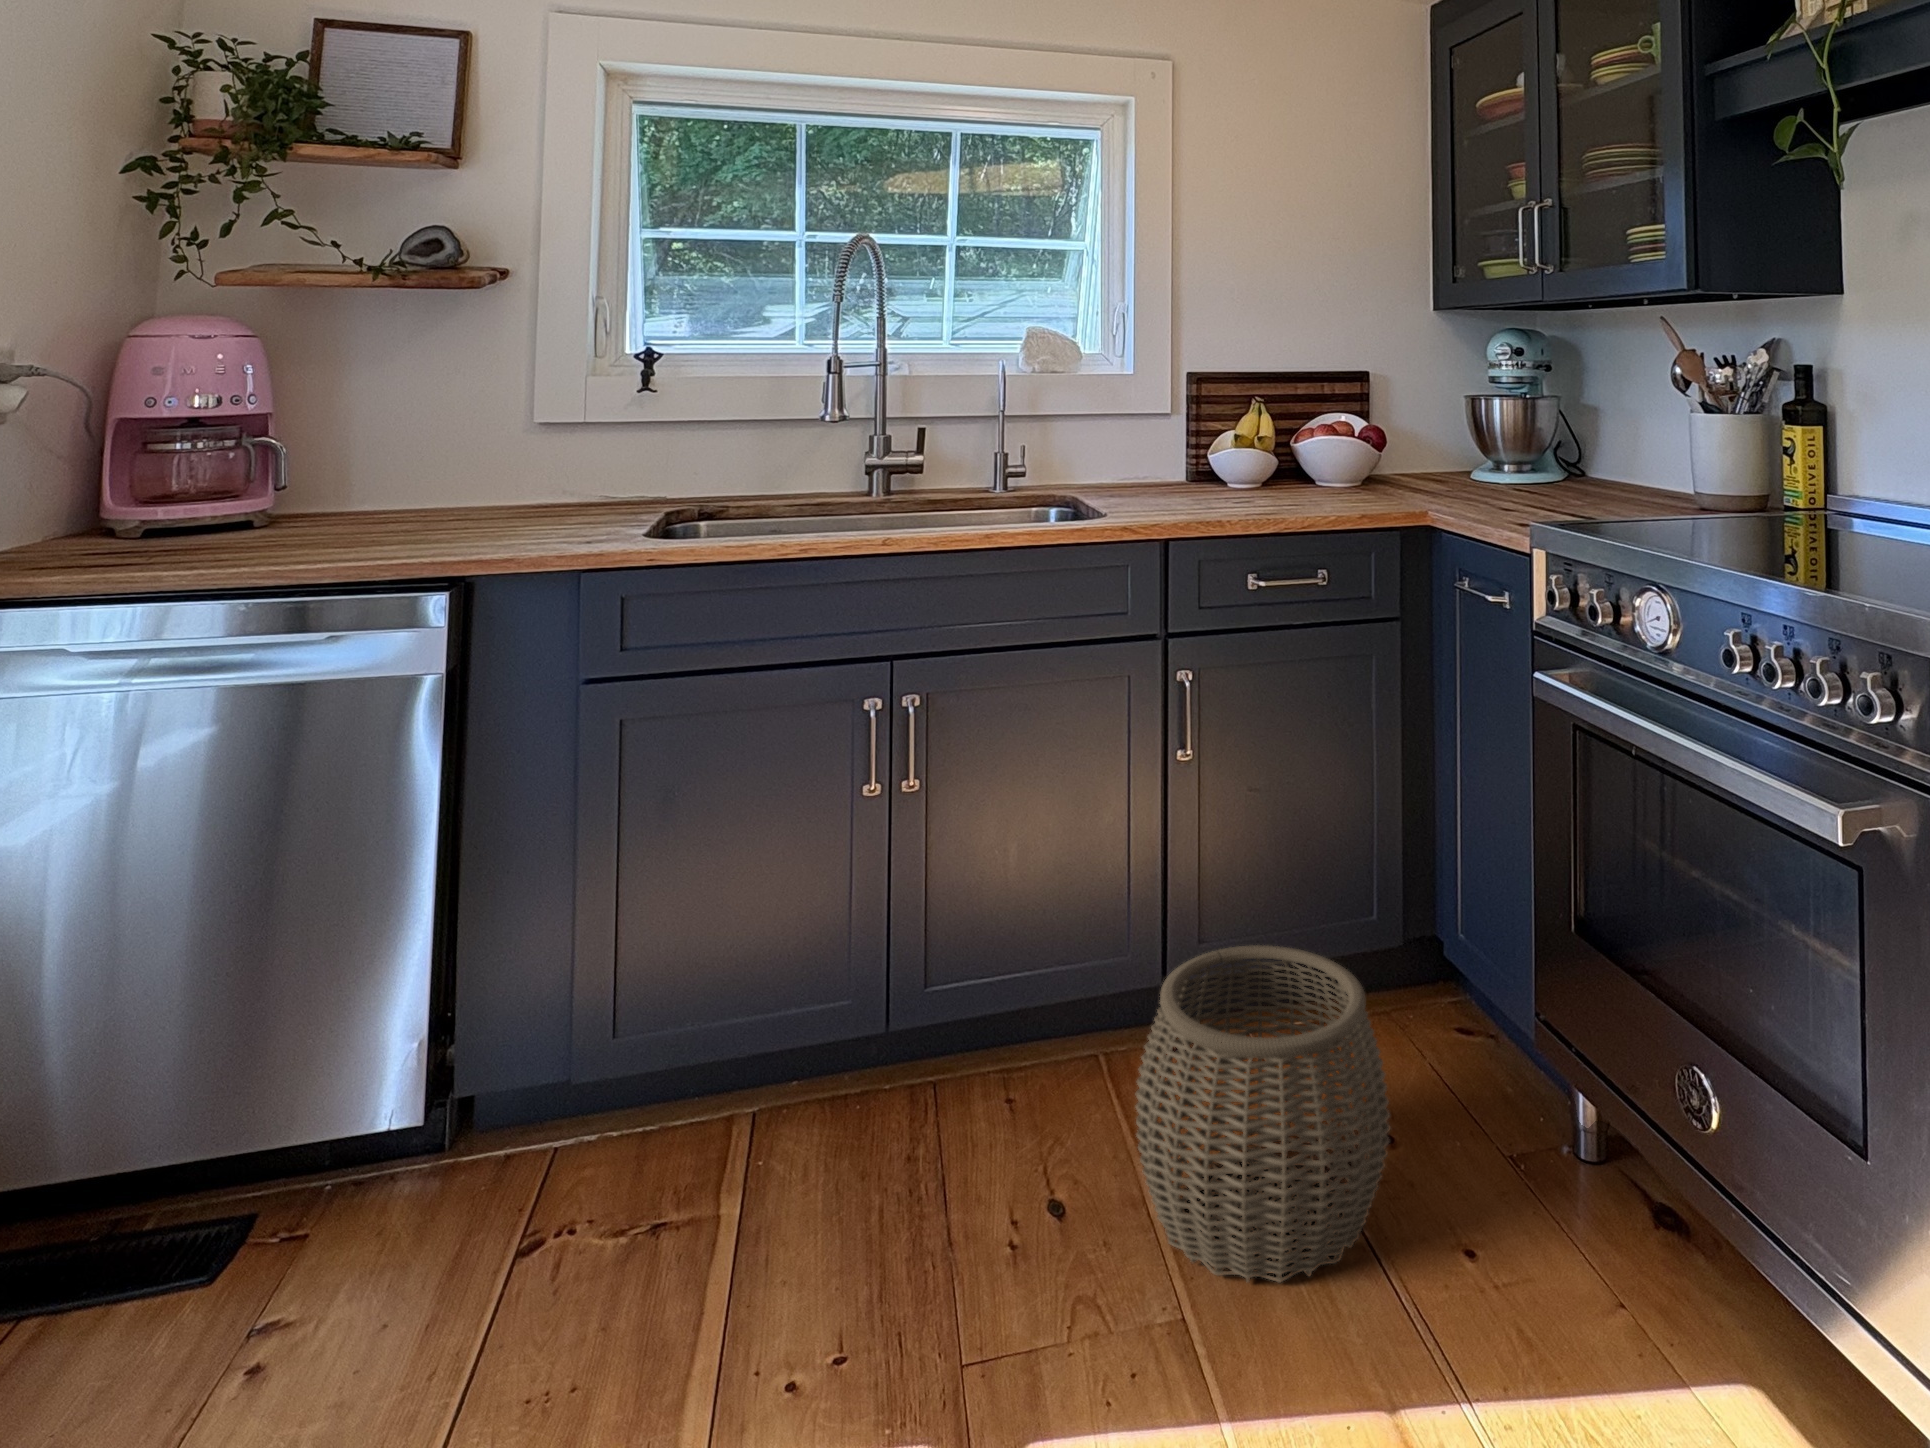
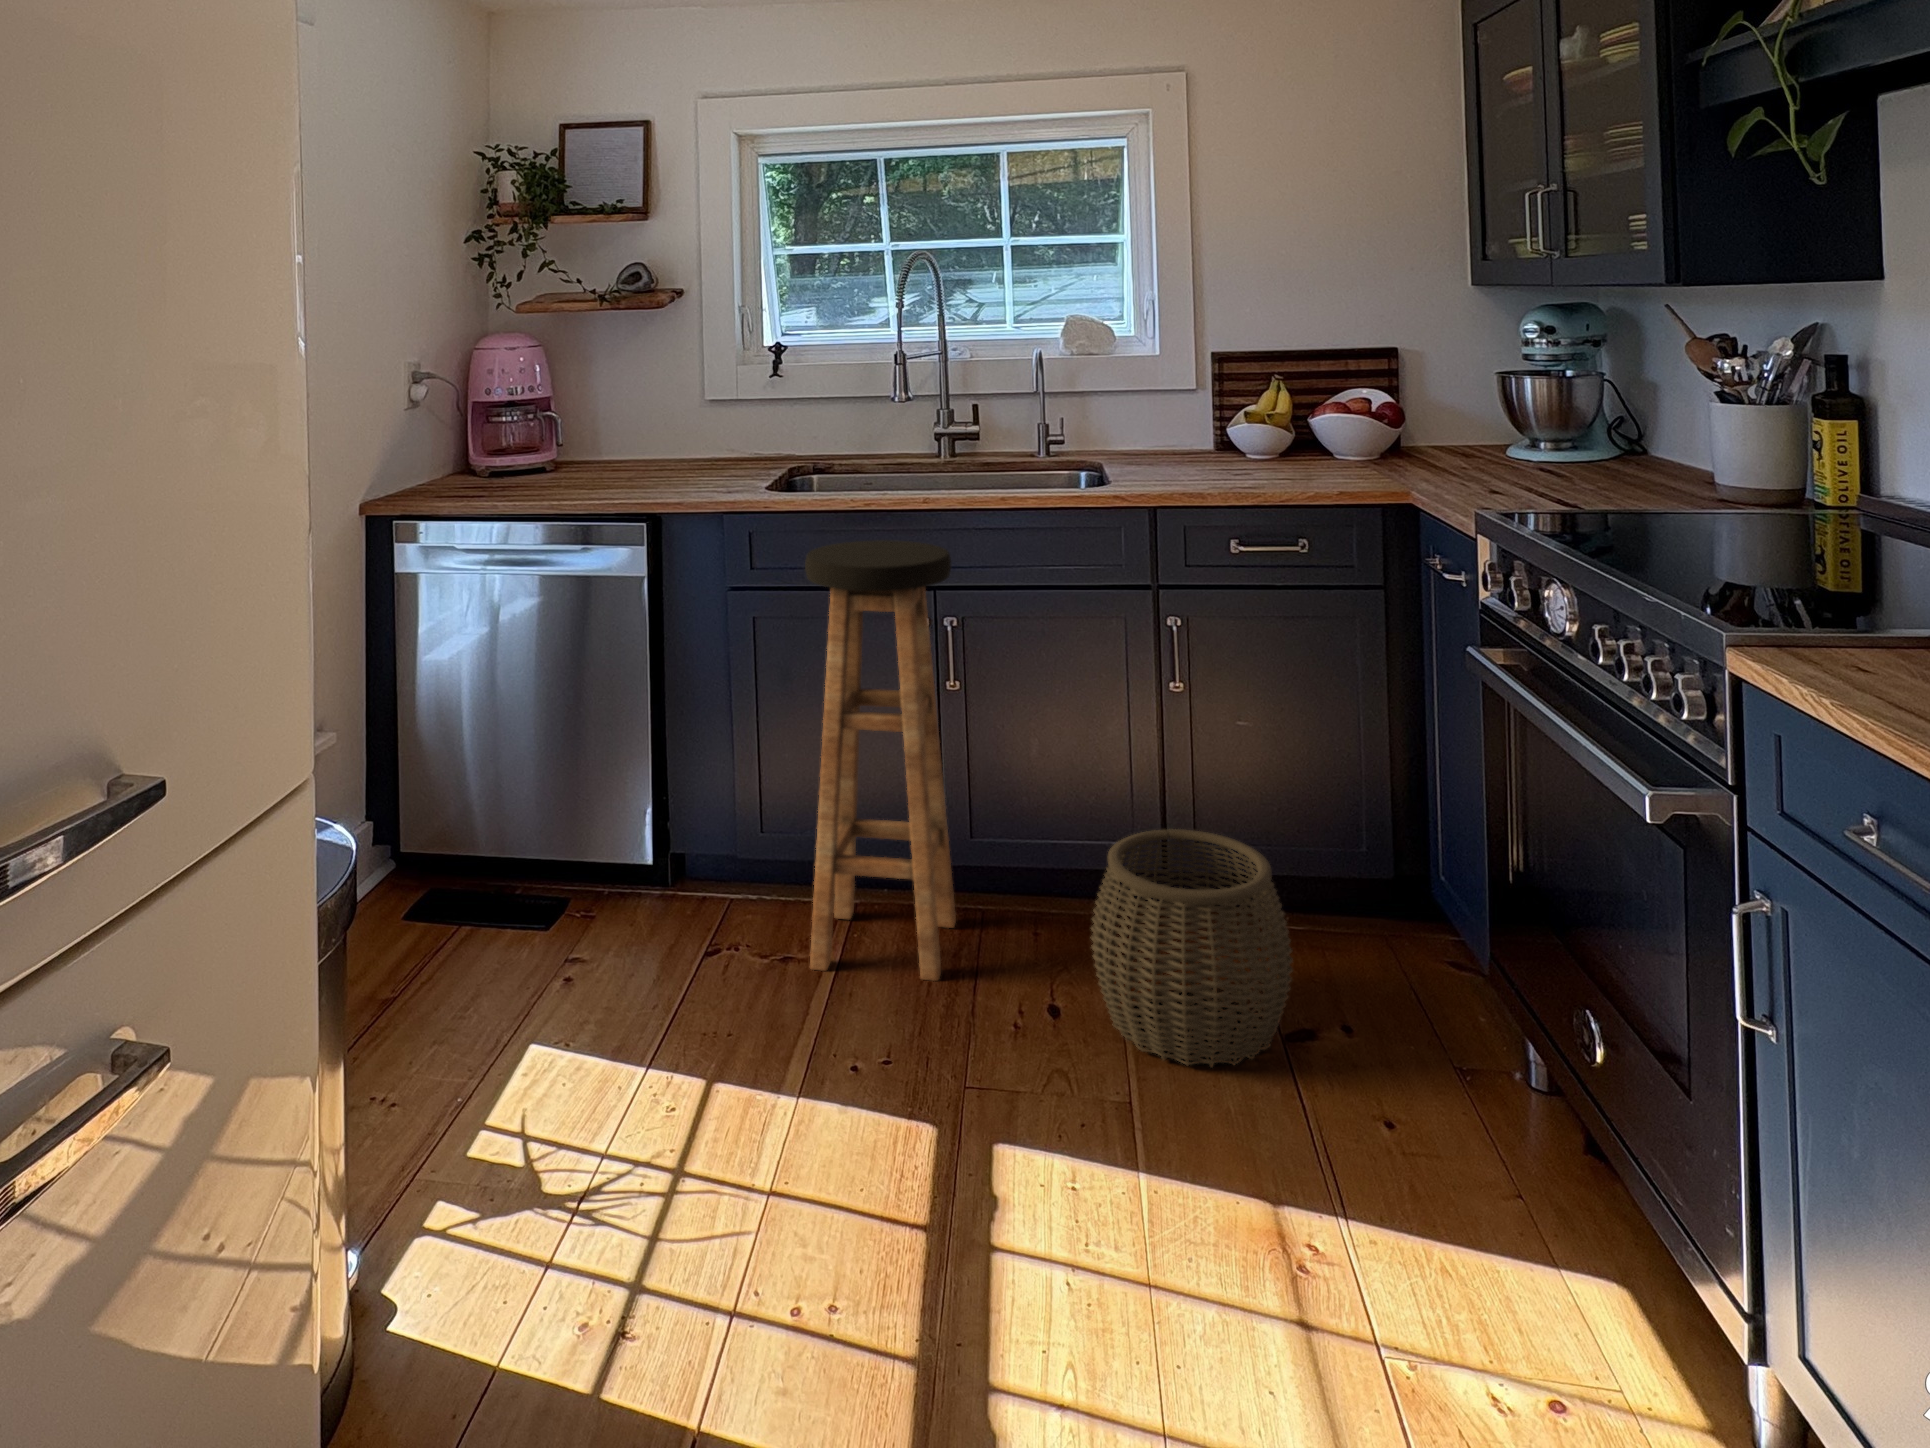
bar stool: none [705,599,937,1261] -> present [805,540,956,981]

